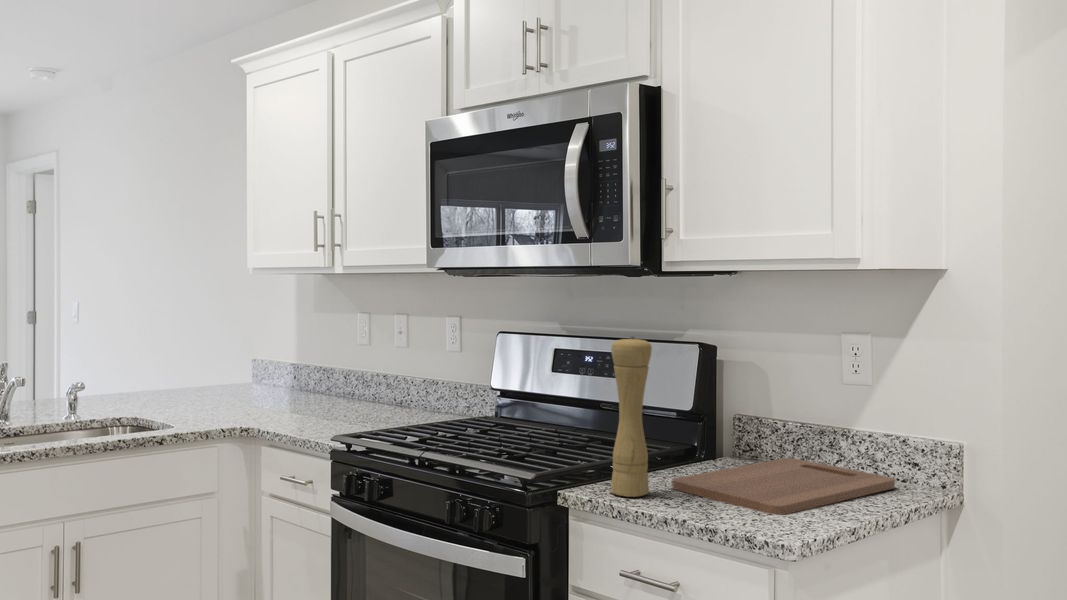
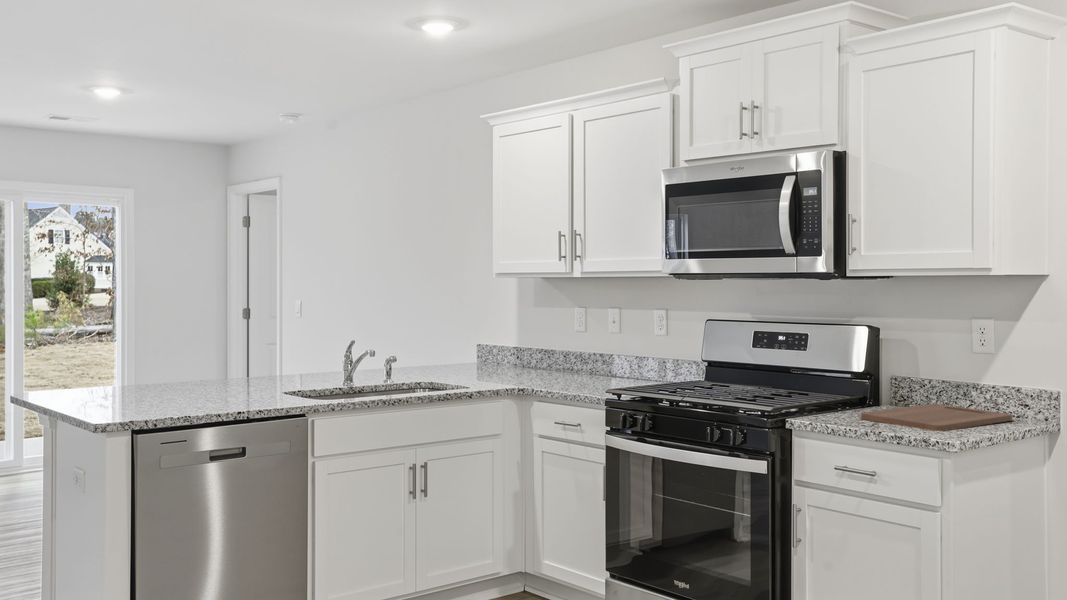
pepper mill: present [611,336,652,497] -> none [822,319,850,422]

